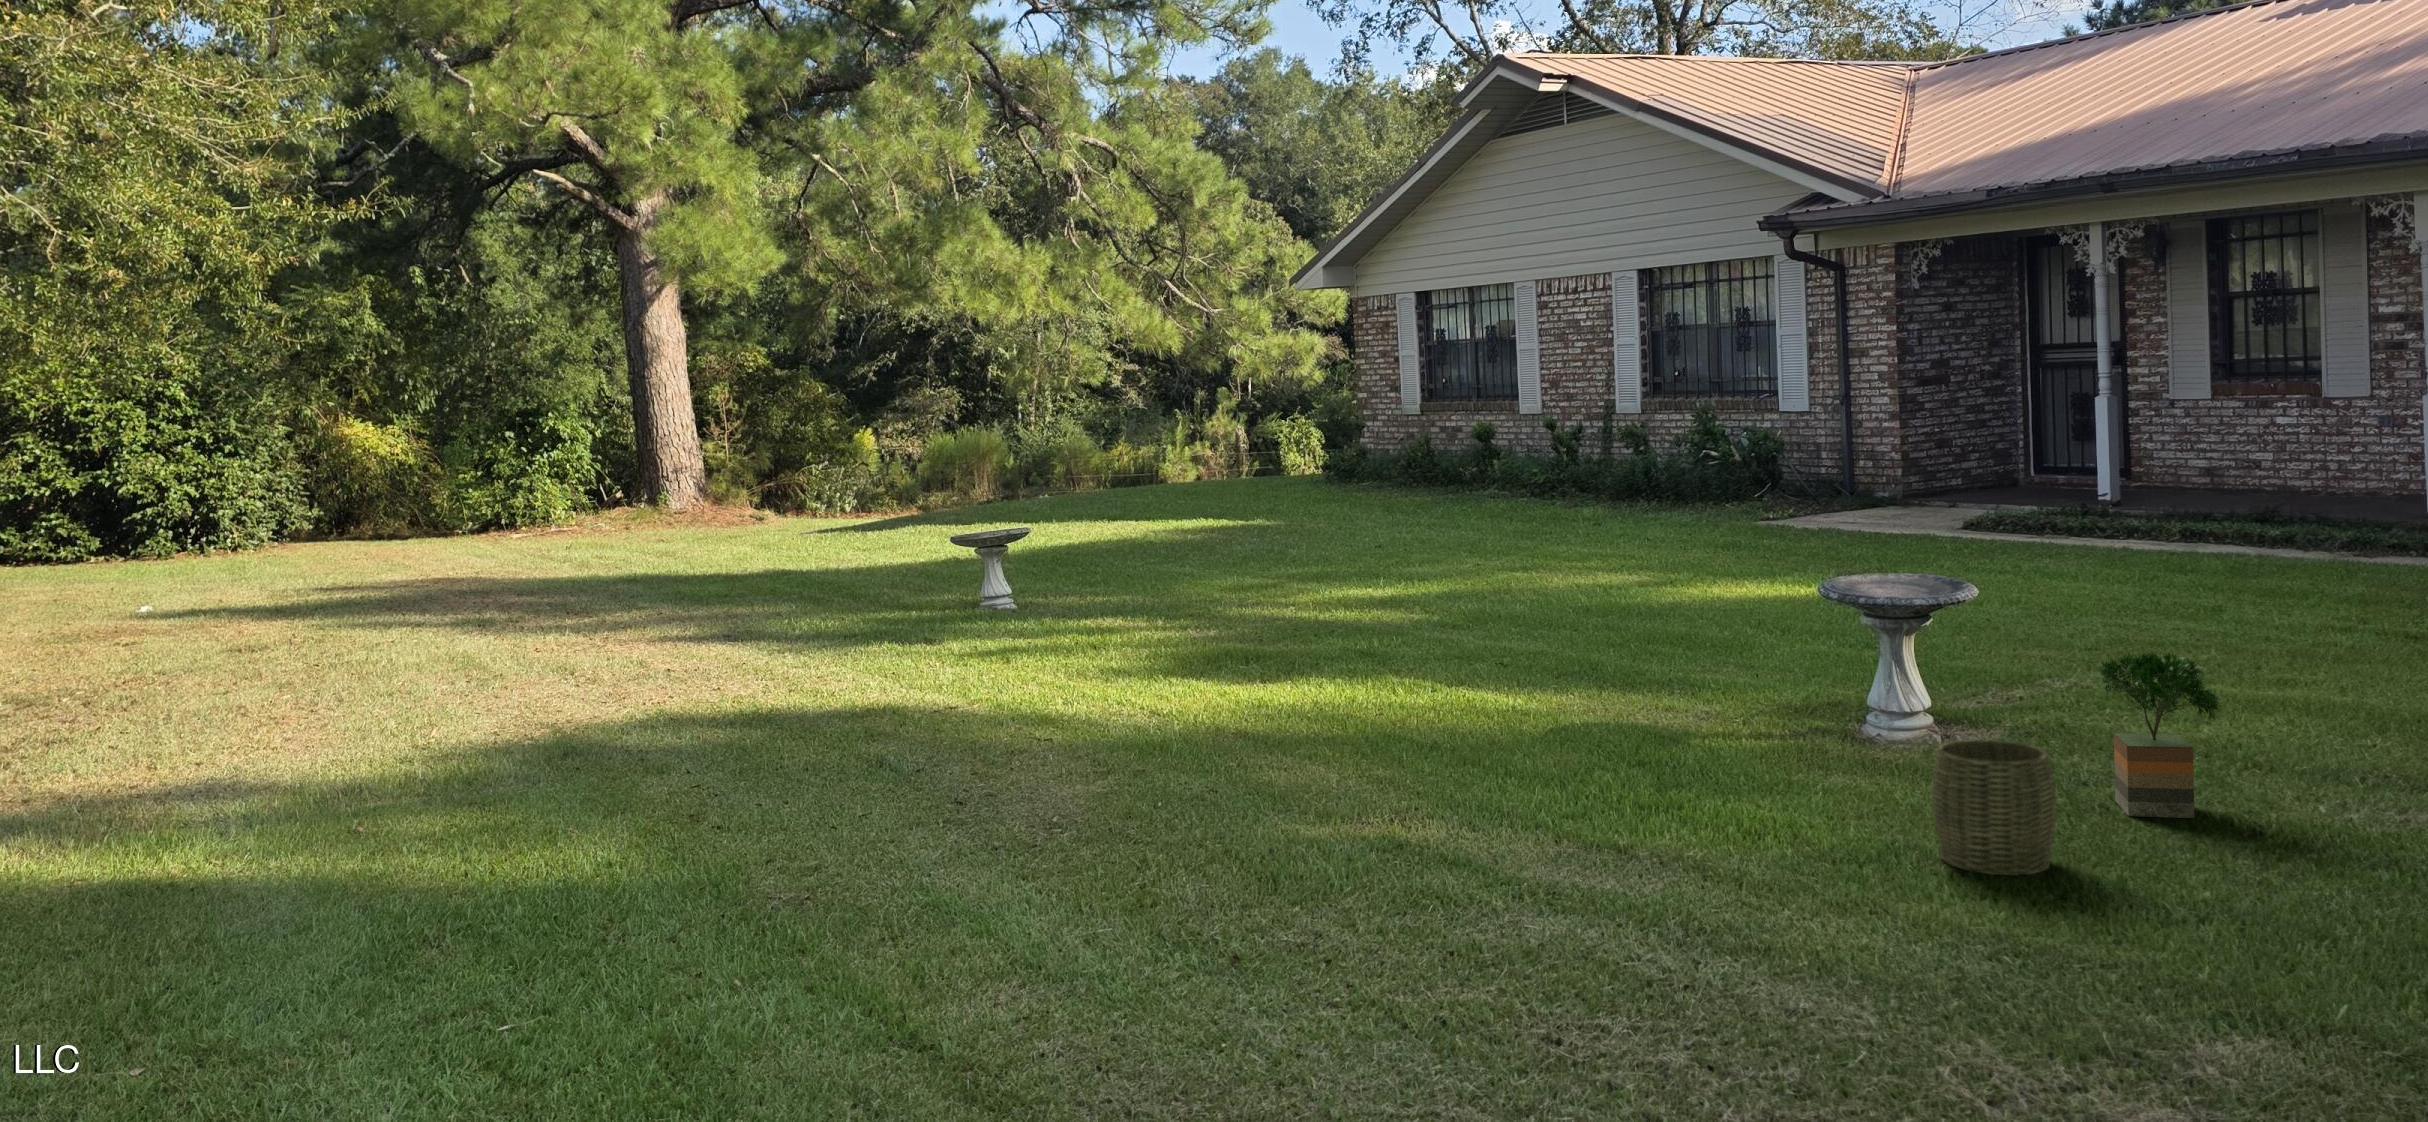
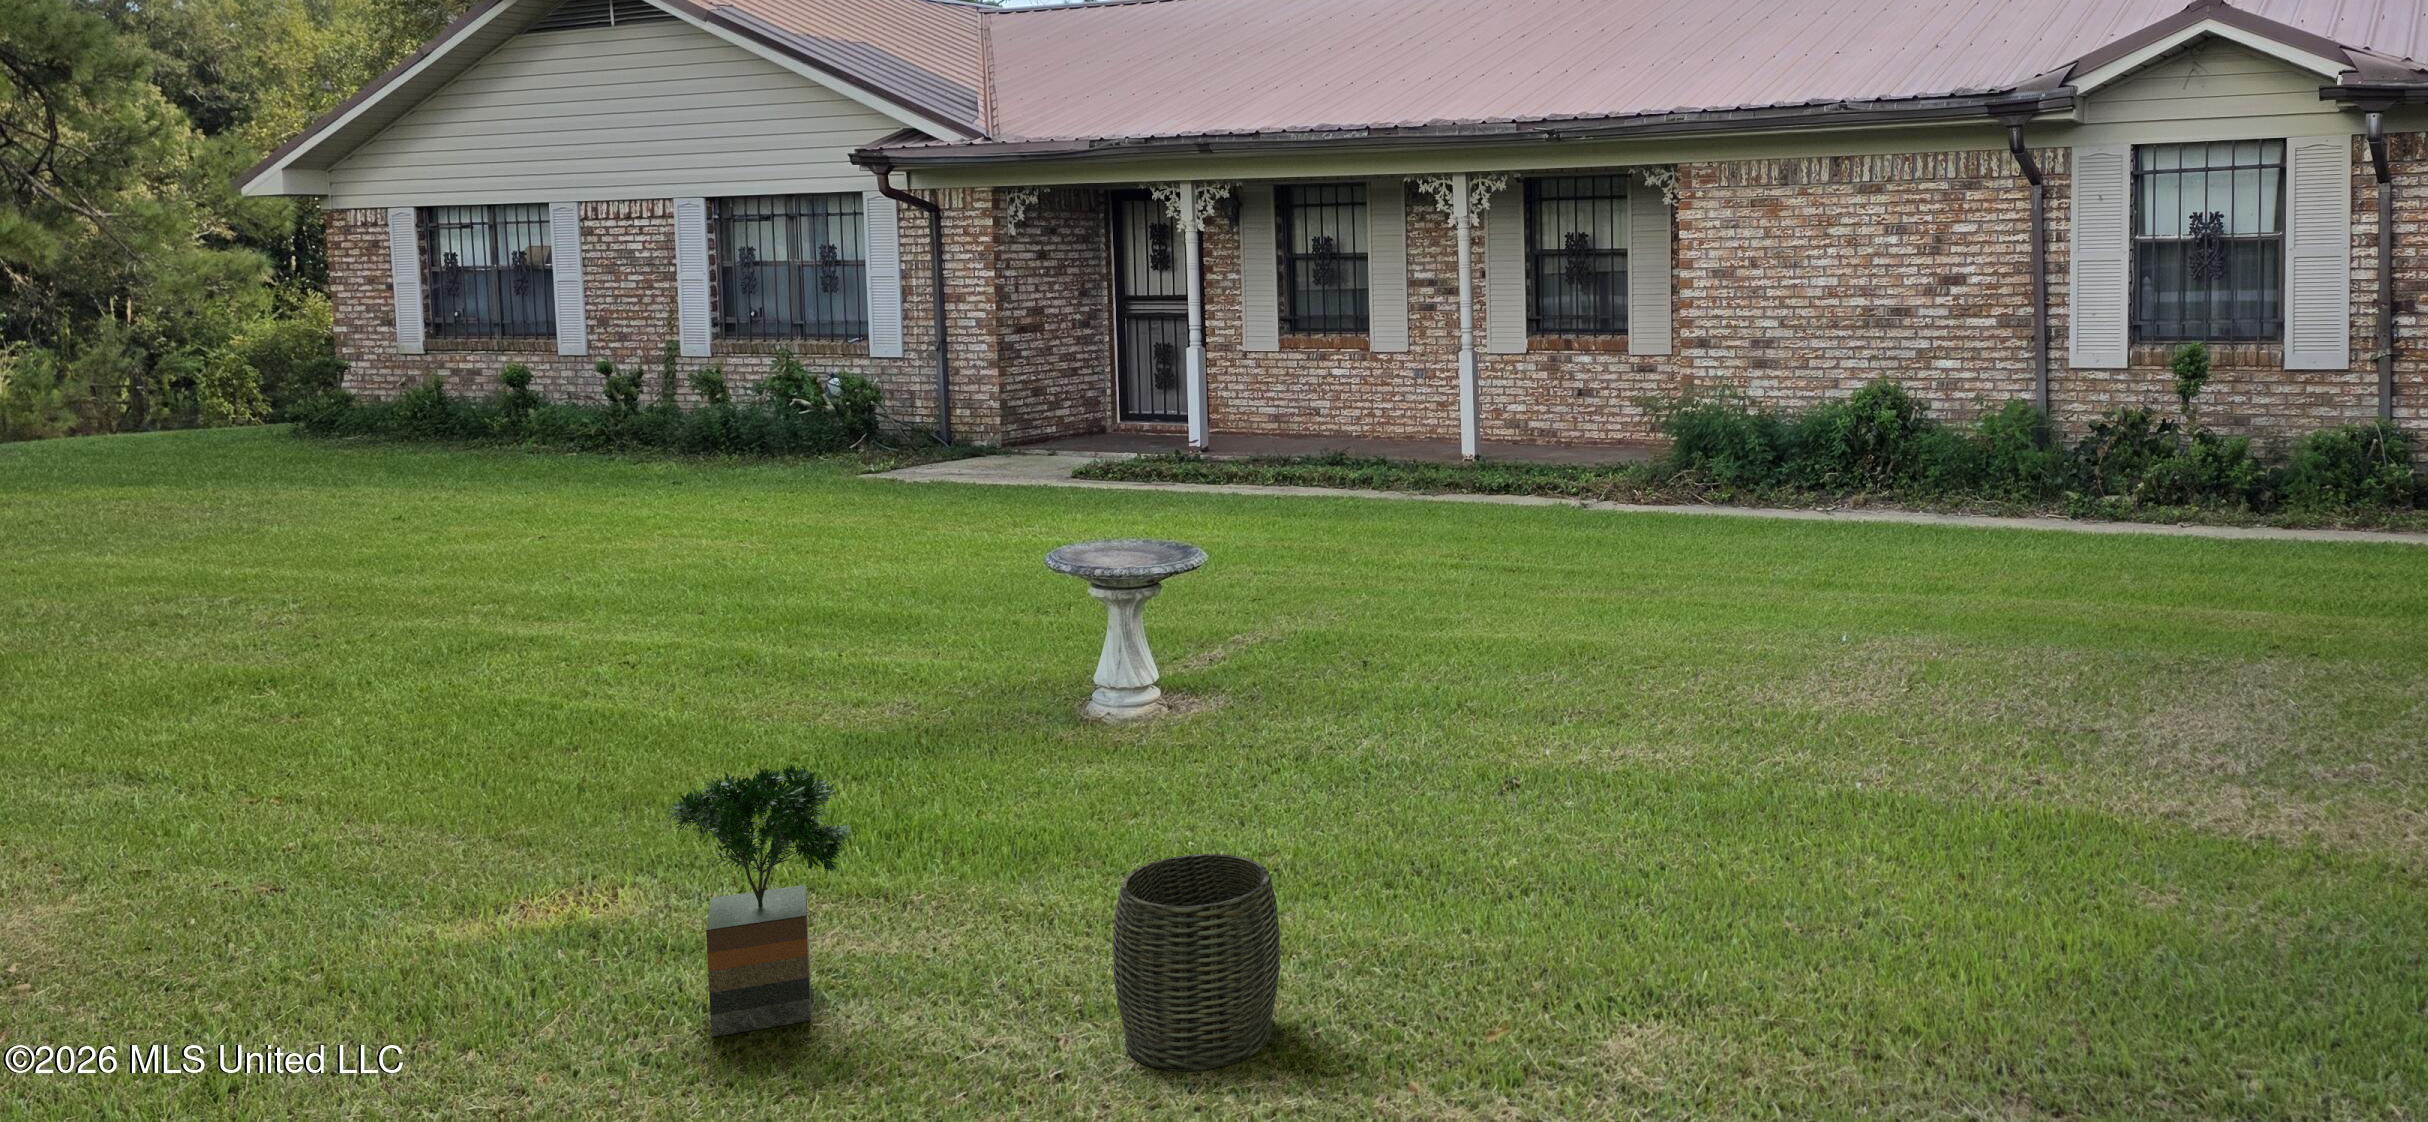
potted tree: present [2096,652,2220,818] -> present [668,764,851,1037]

